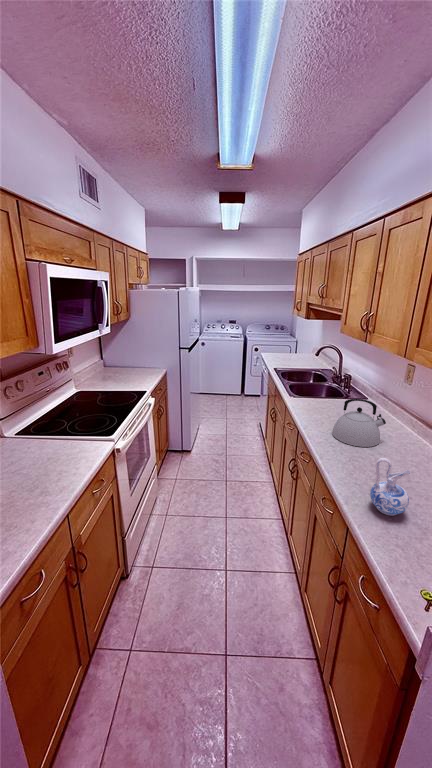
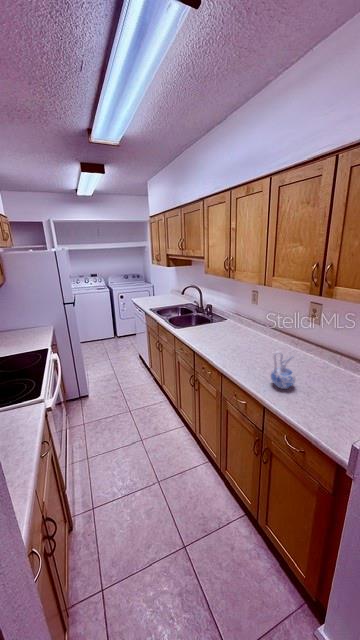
kettle: present [332,399,386,447] -> none [221,319,255,352]

